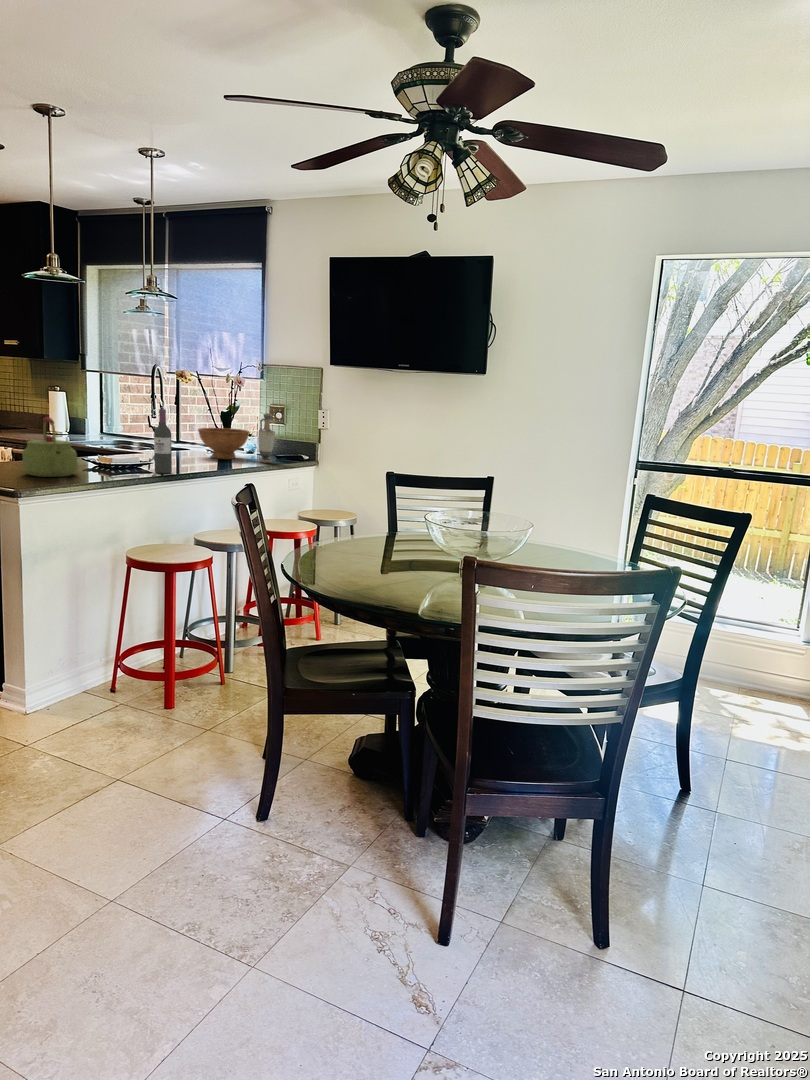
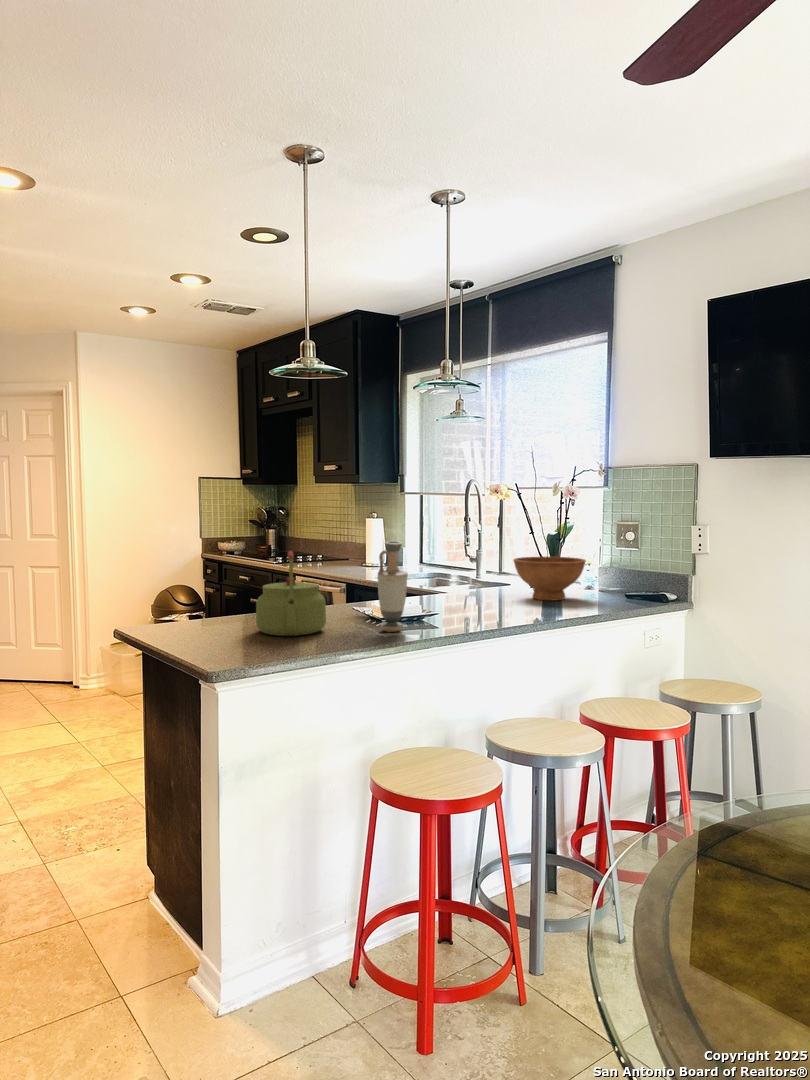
wine bottle: present [154,409,172,473] -> none [435,534,459,629]
vase: present [259,414,275,463] -> present [378,541,408,632]

